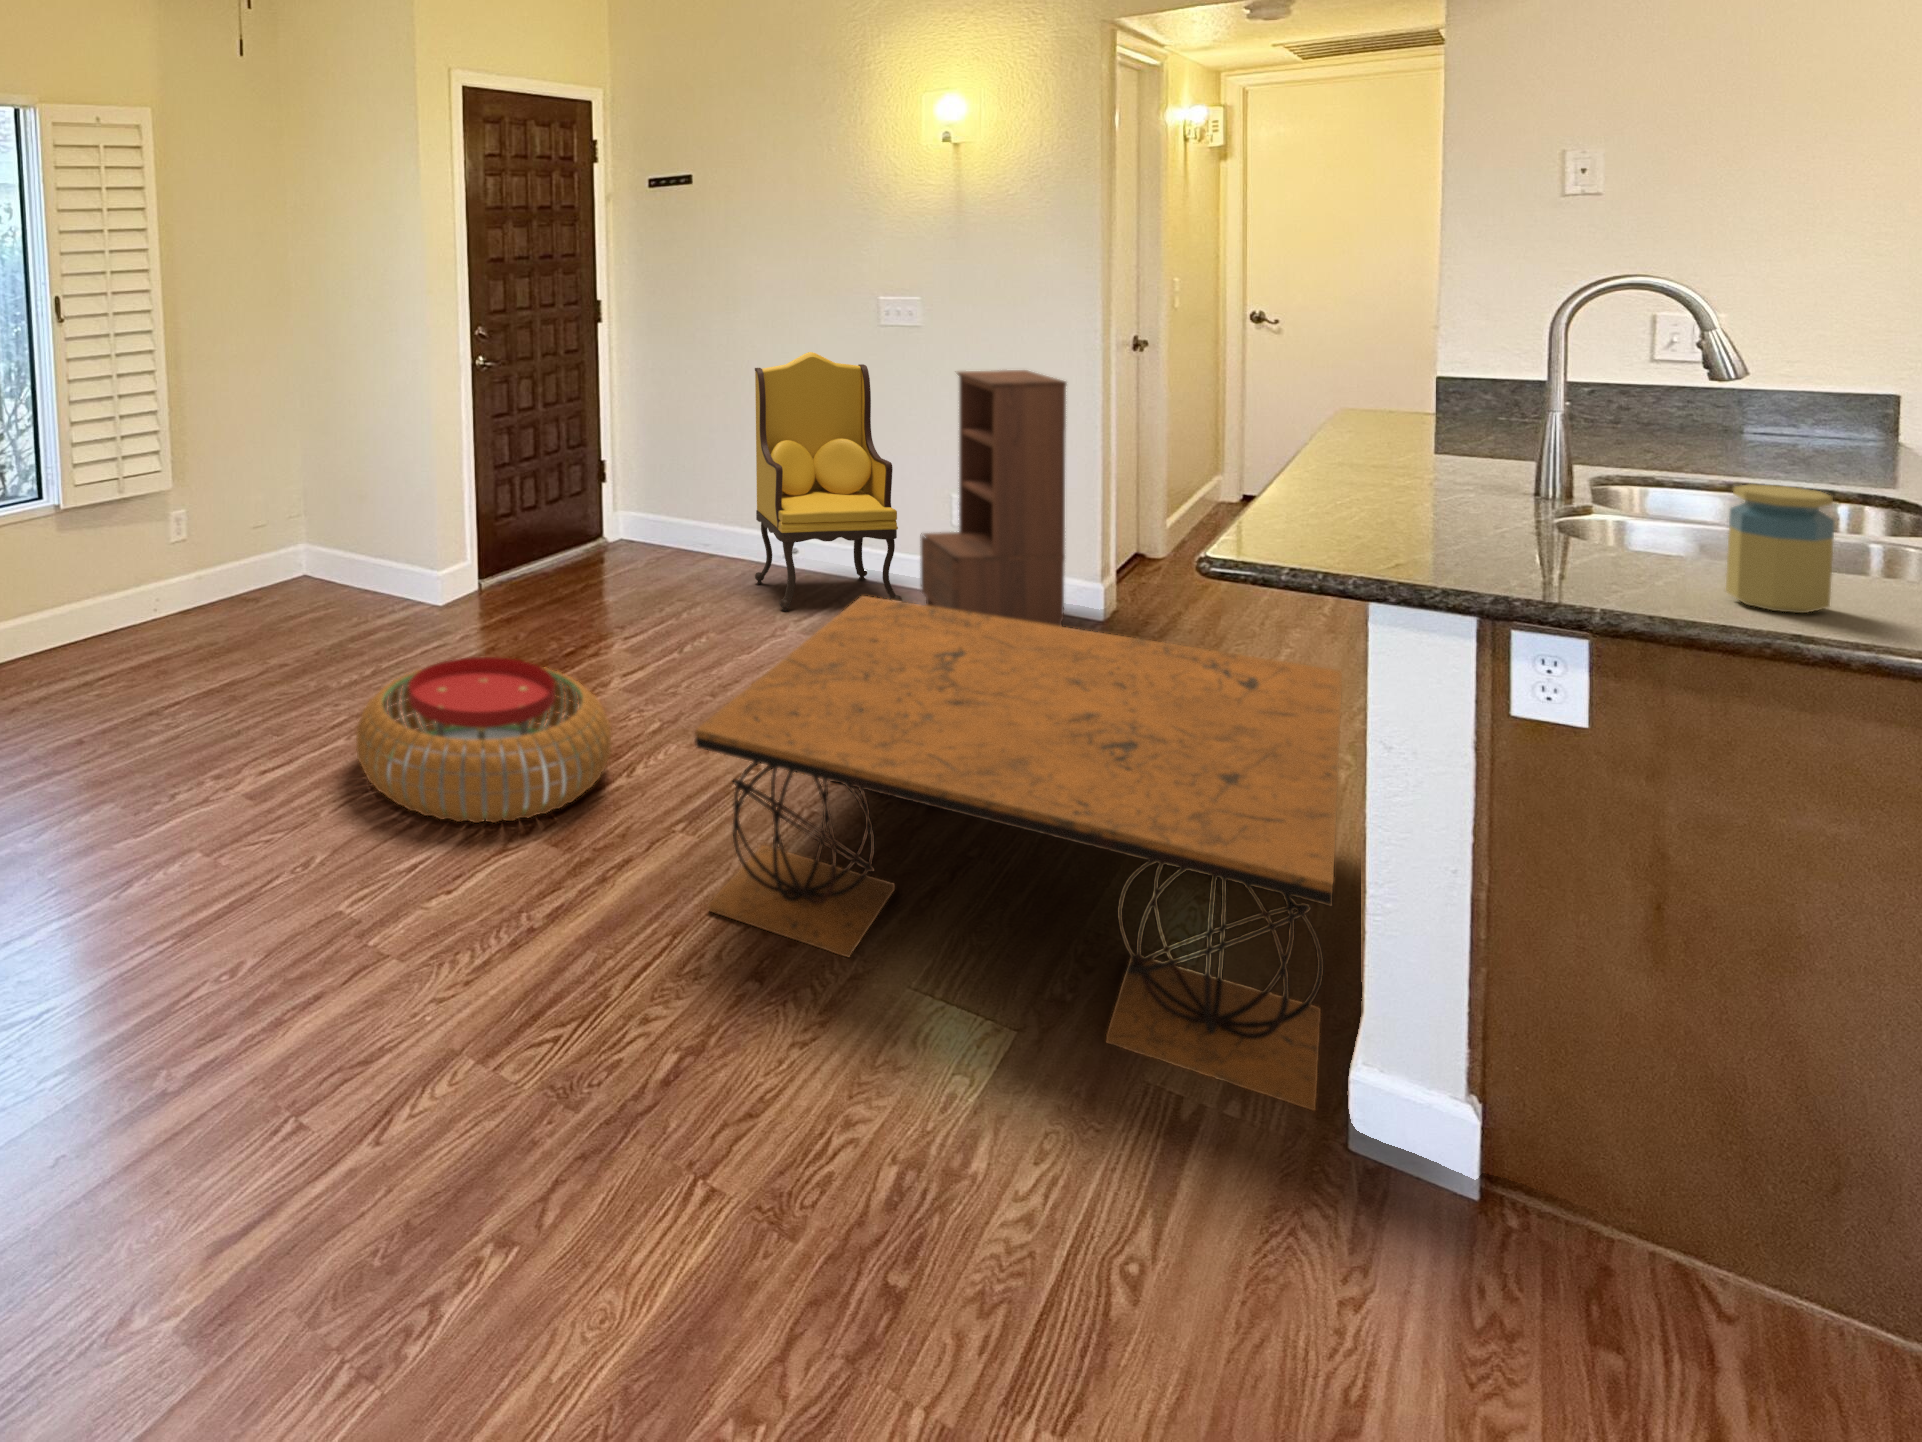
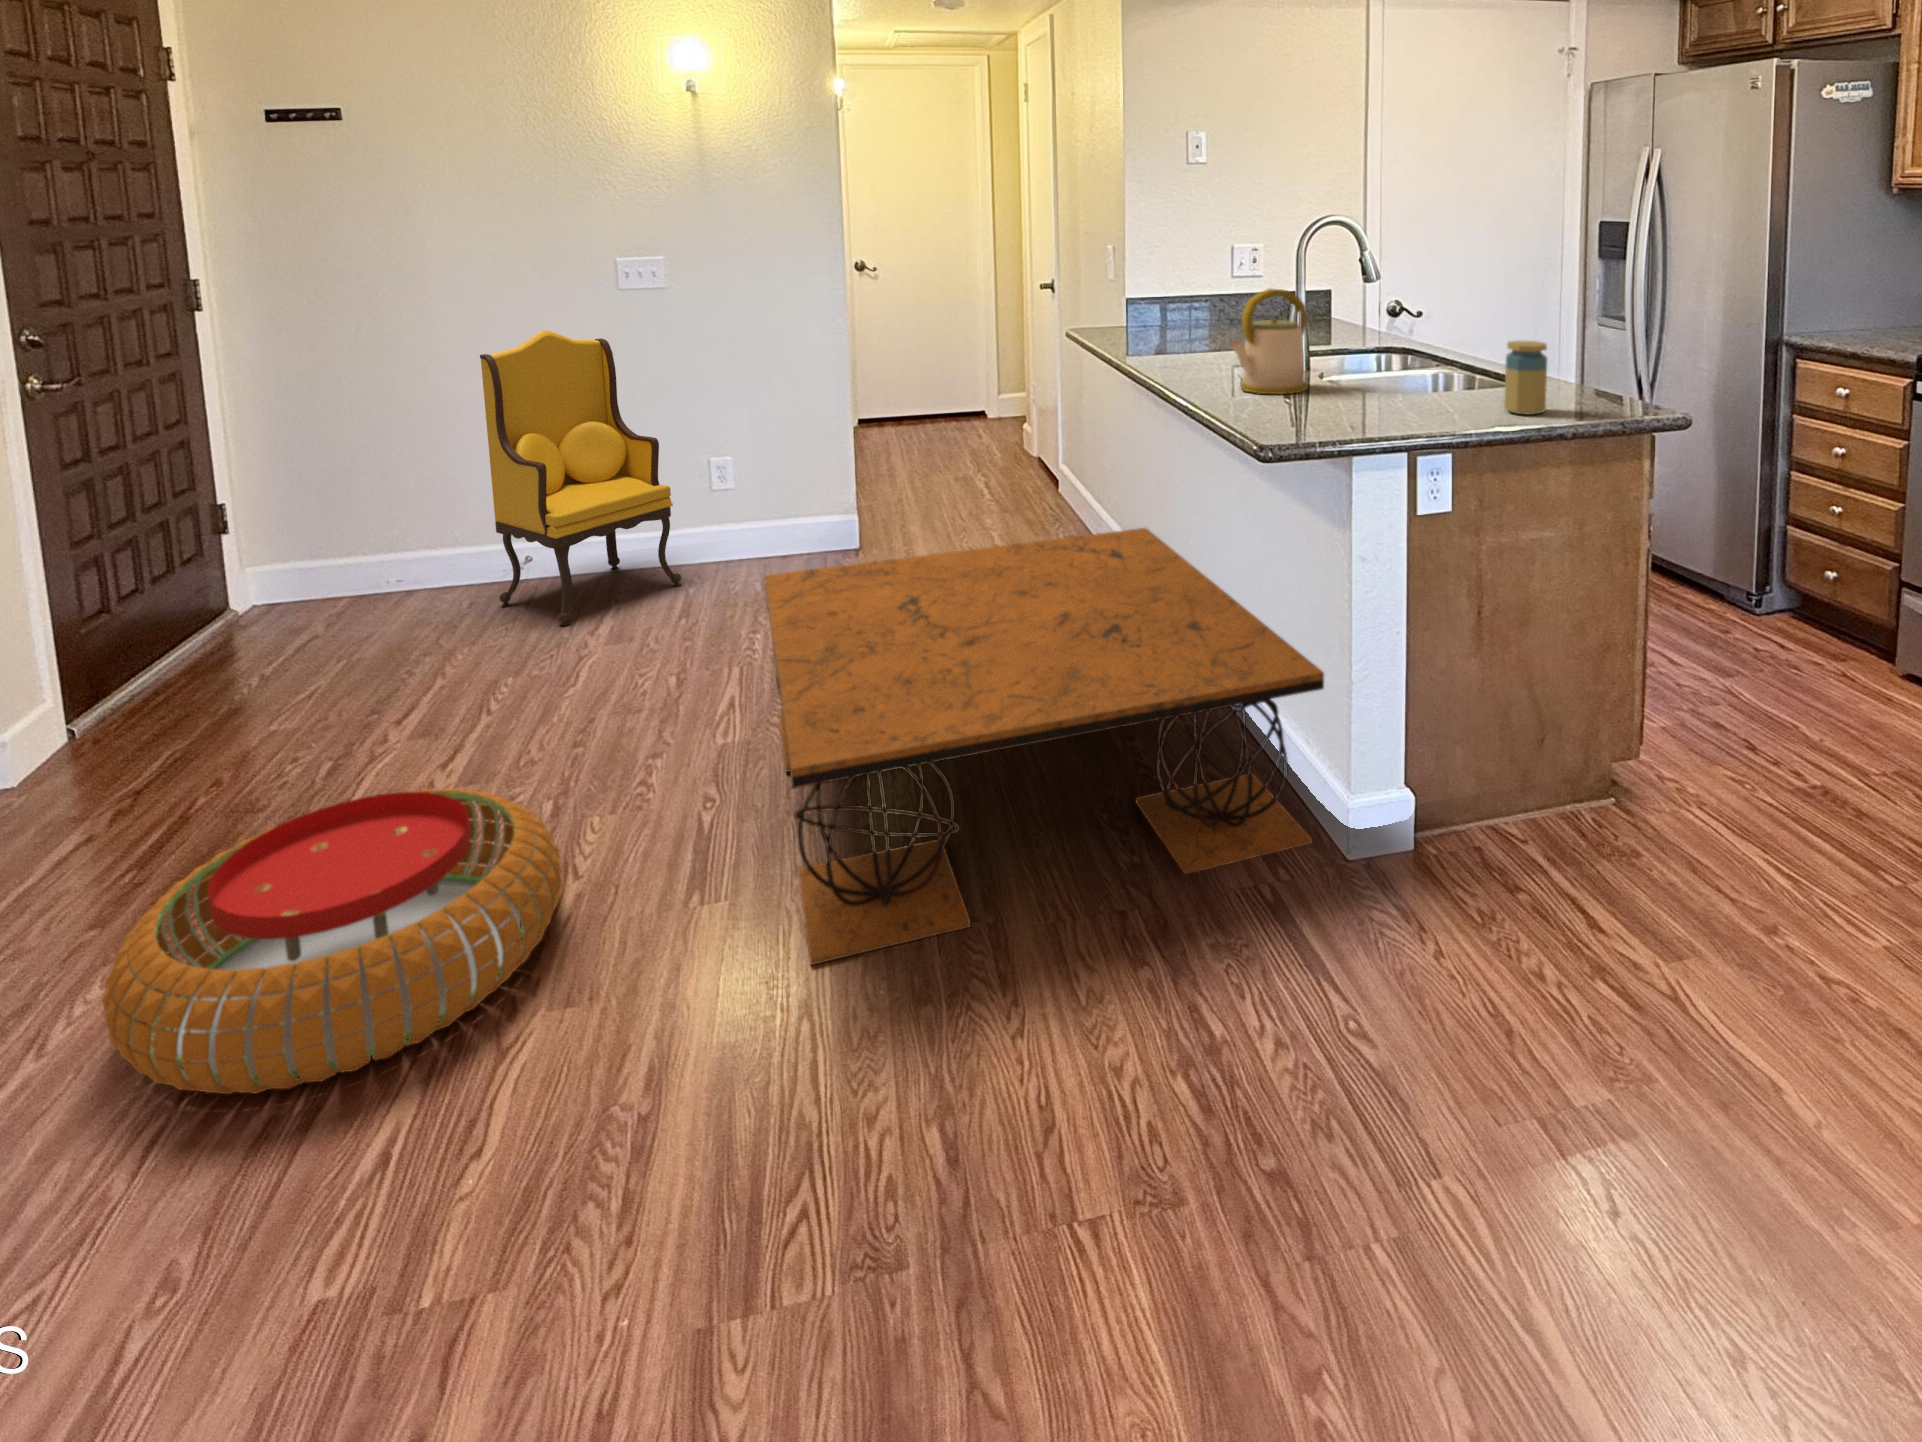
kettle: none [1341,367,1489,516] -> present [1231,289,1308,395]
bookshelf: present [920,370,1066,626] -> none [696,327,840,596]

